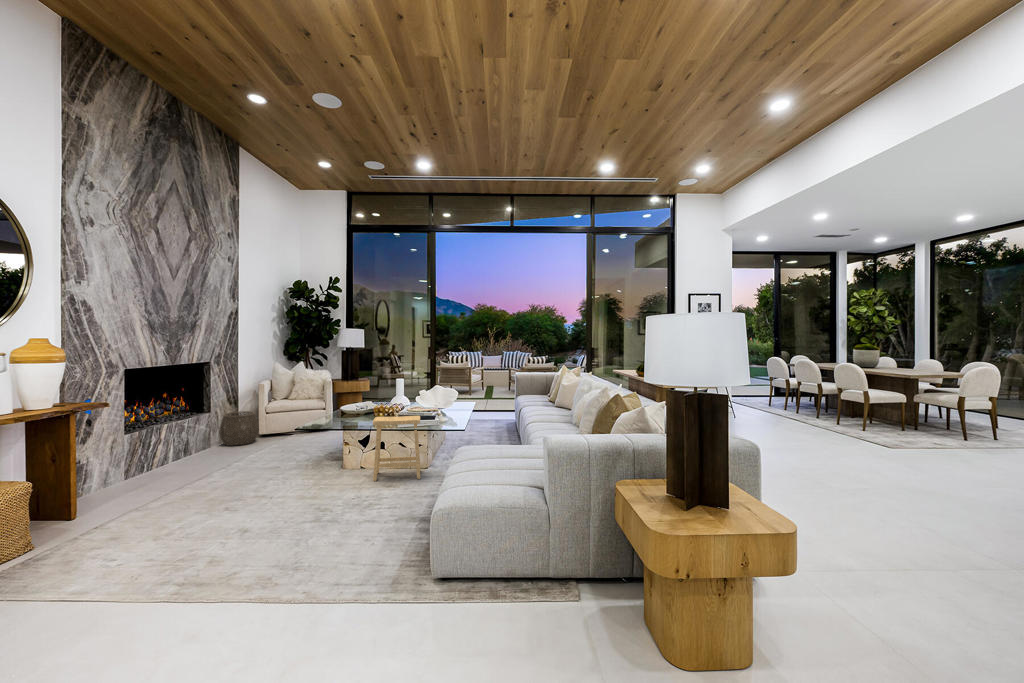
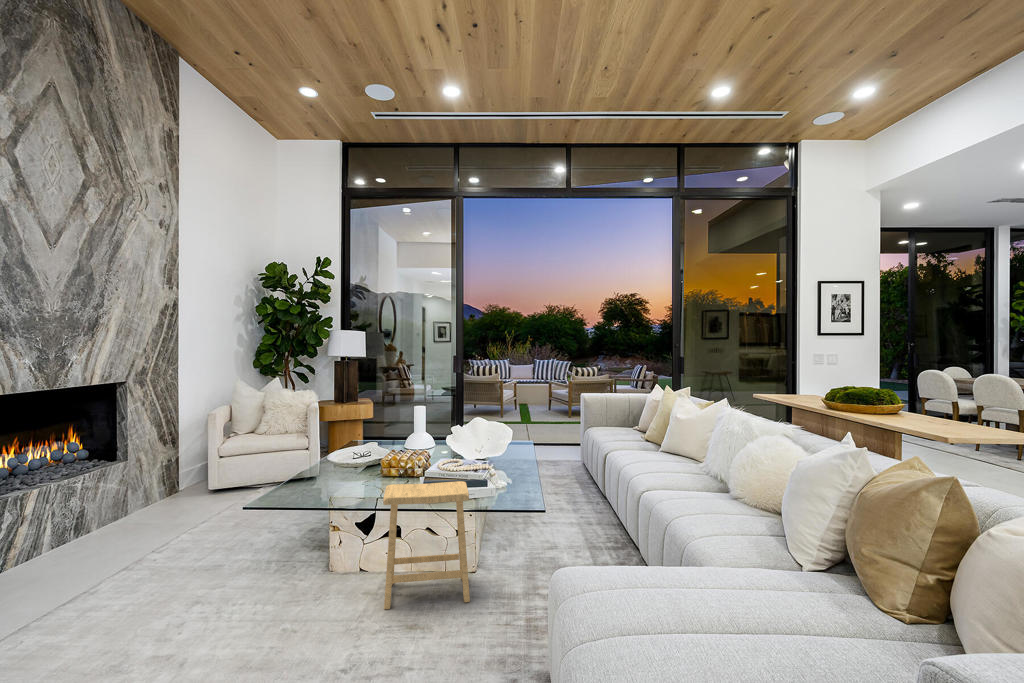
woven basket: present [219,411,259,446] -> none [140,456,205,513]

